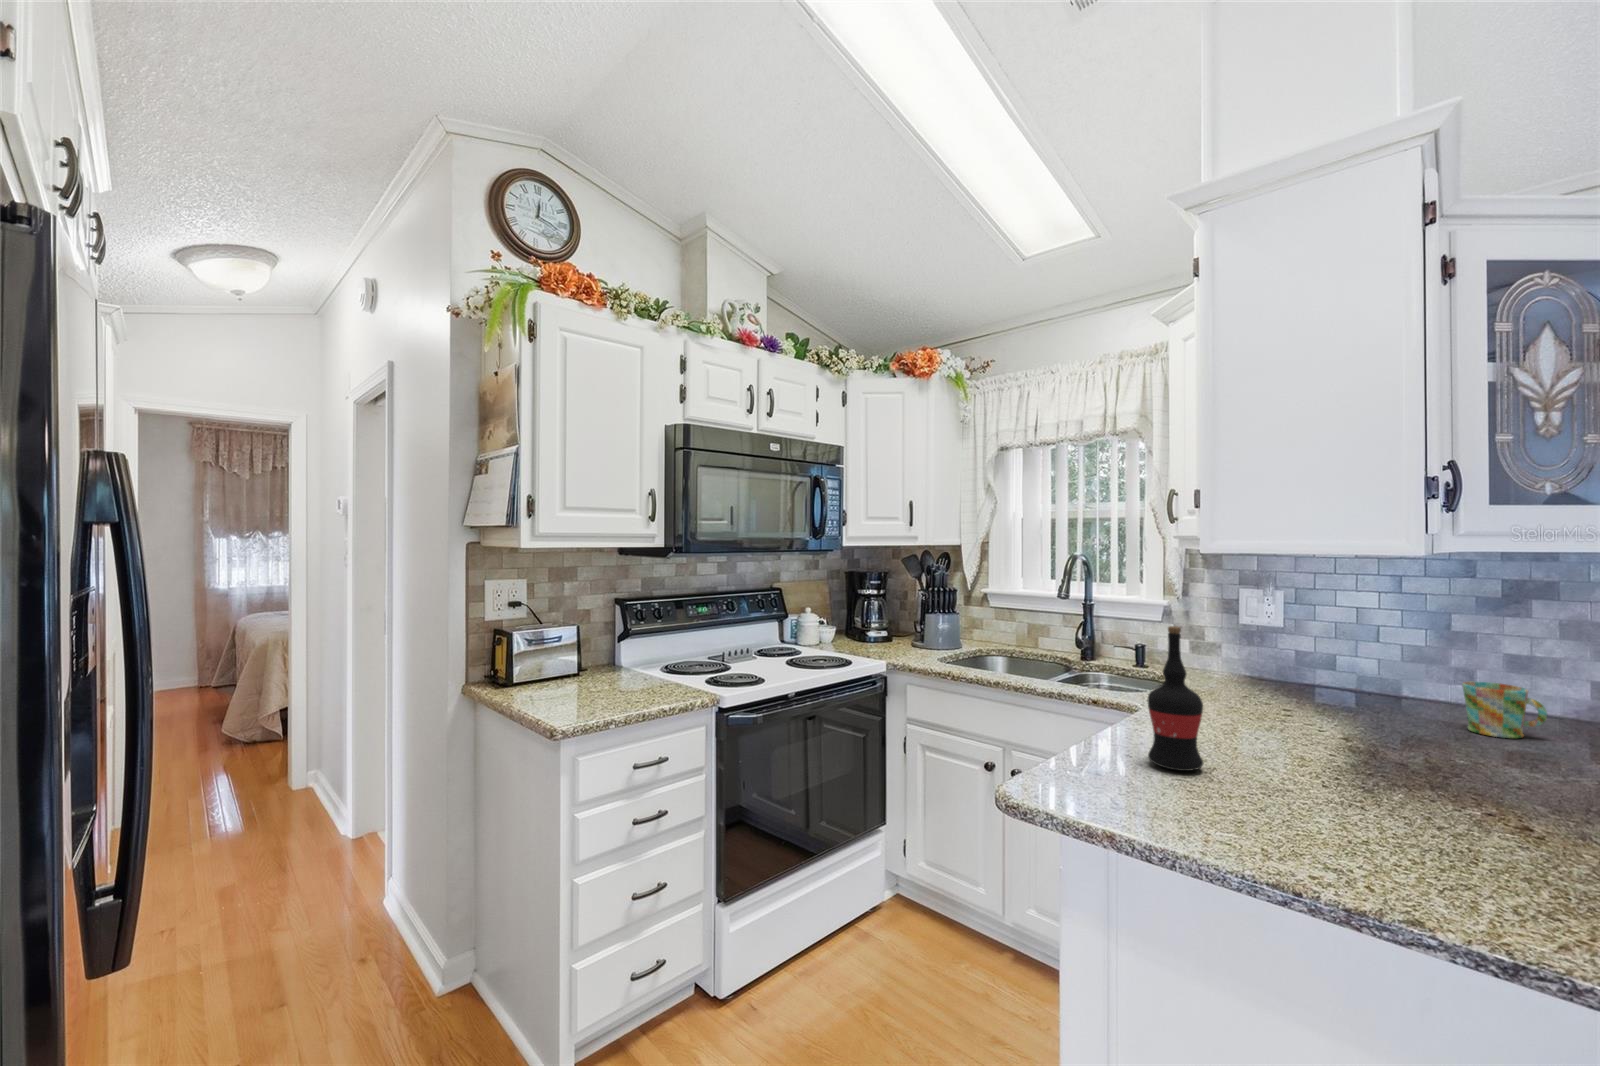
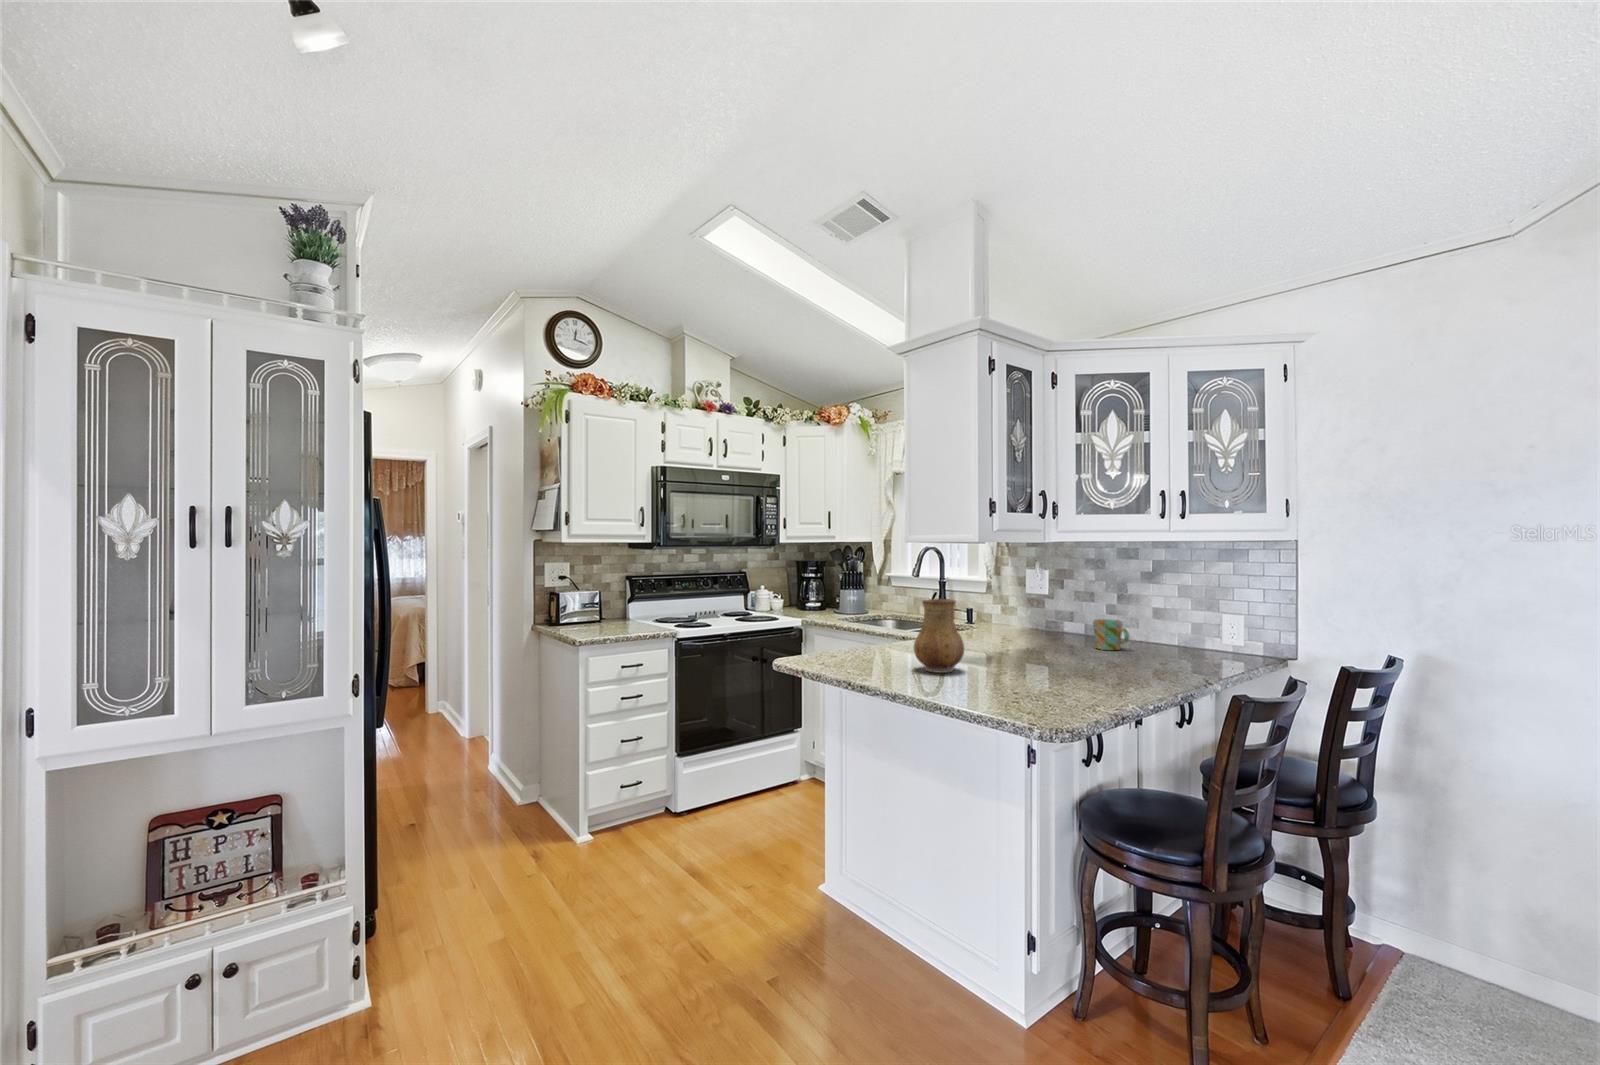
wine bottle: present [1148,626,1203,771] -> none [870,581,897,656]
ceramic pitcher: none [1321,674,1463,840] -> present [914,599,964,673]

